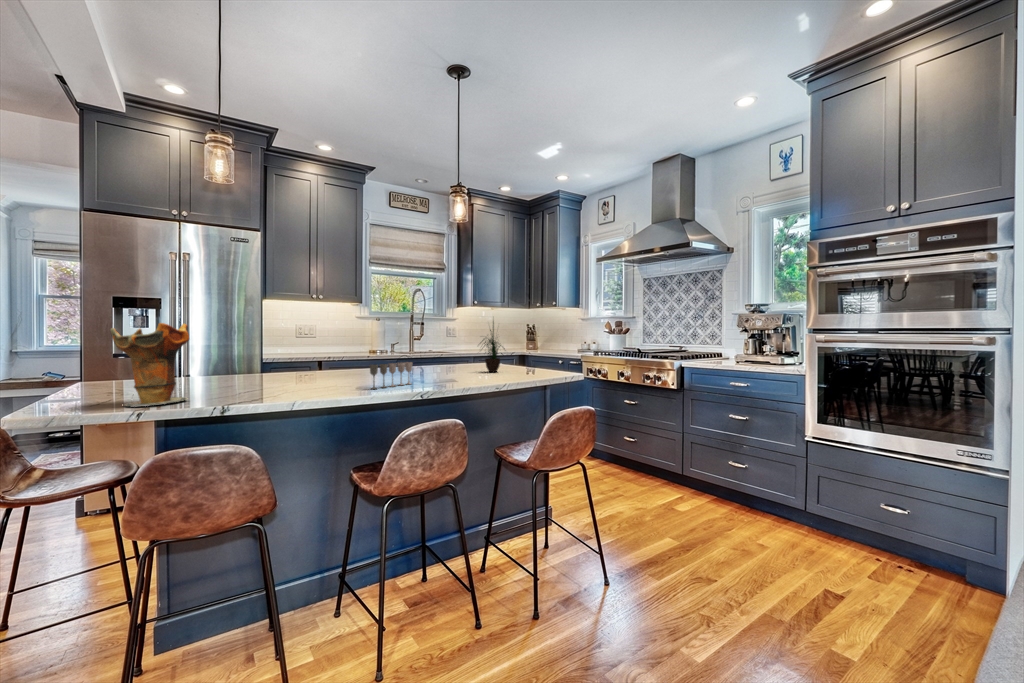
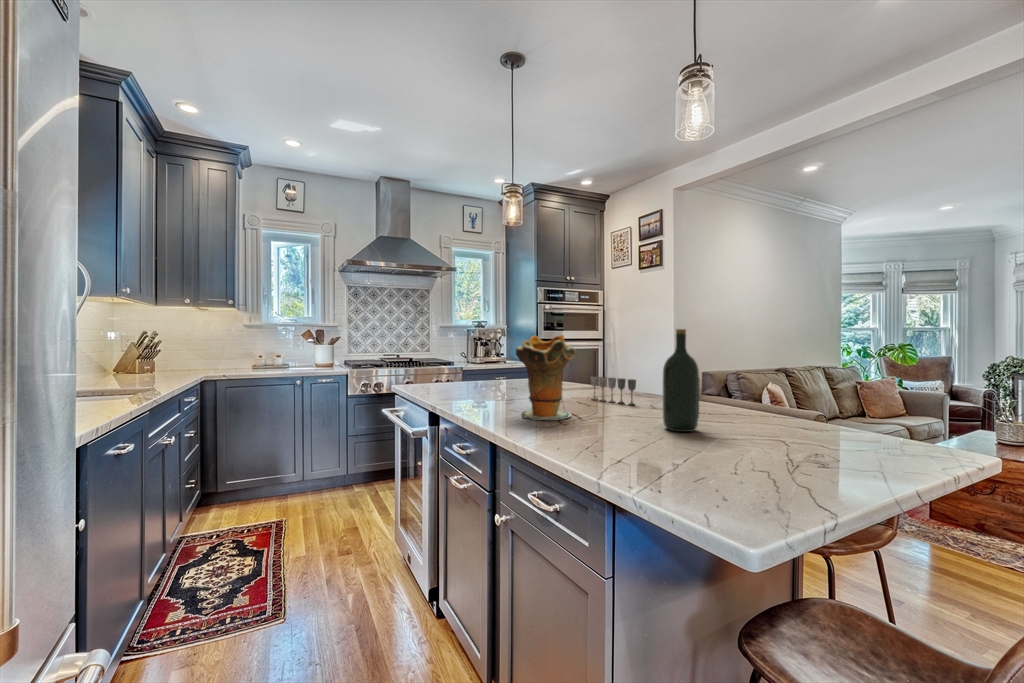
wine bottle: none [238,317,268,396] -> present [663,329,700,432]
potted plant: present [482,321,505,372] -> none [484,320,519,386]
decorative vase: present [110,323,189,407] -> present [516,335,576,420]

